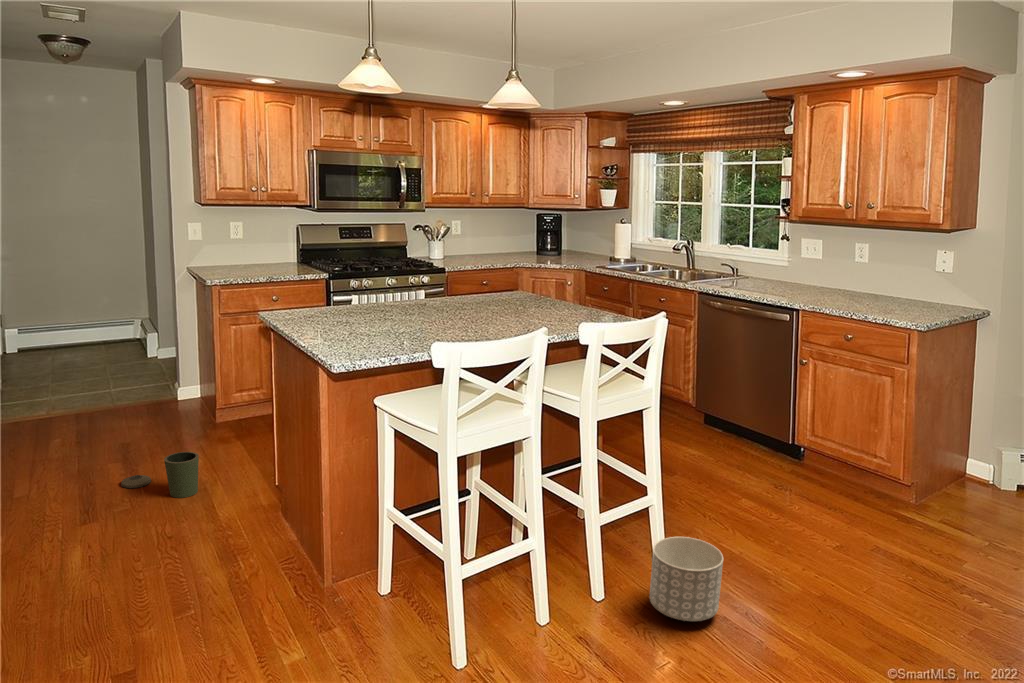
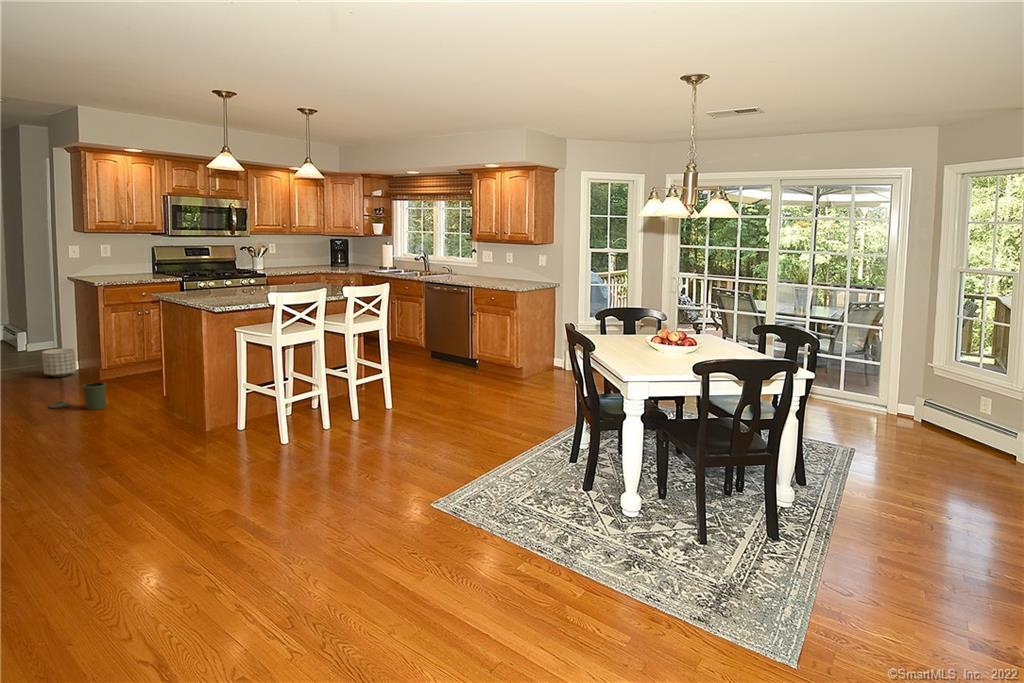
planter: present [650,537,723,621] -> present [42,349,76,377]

